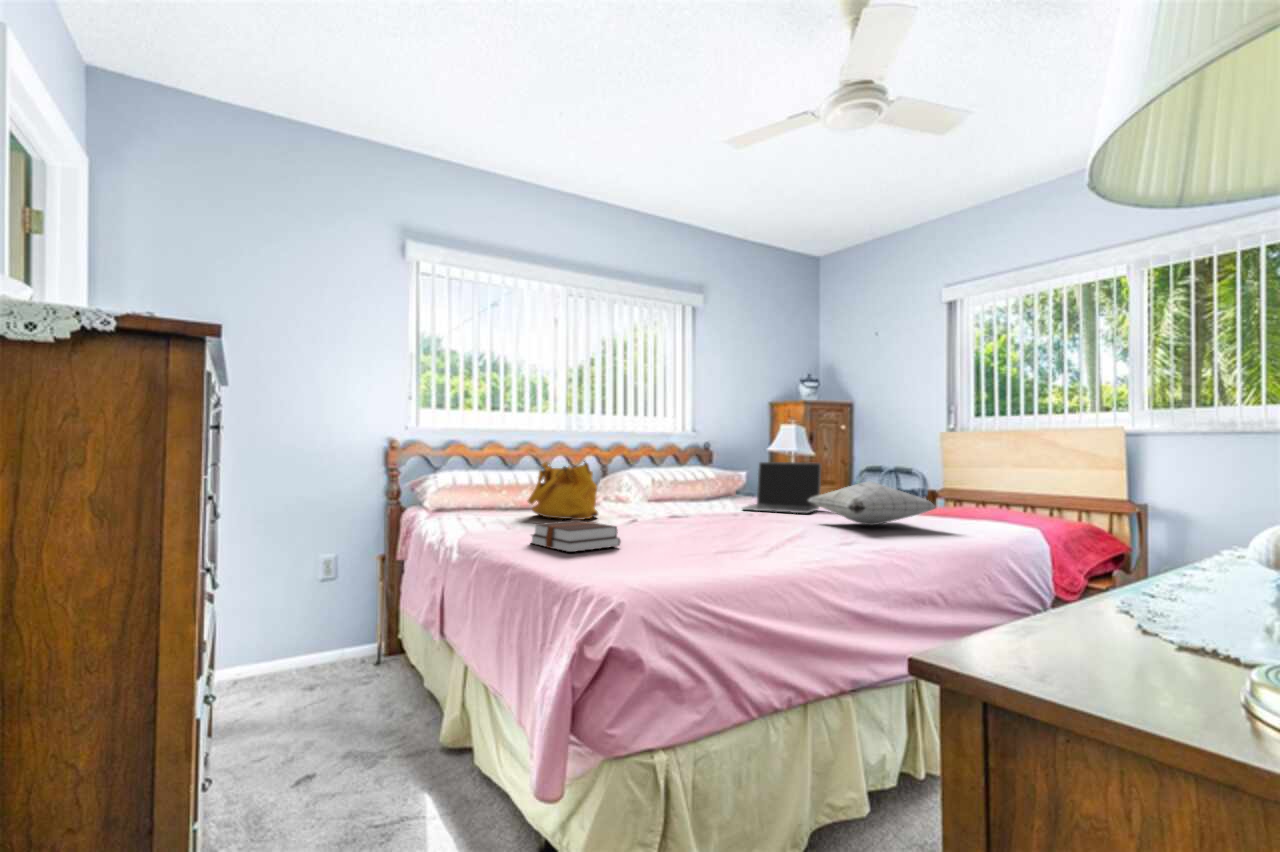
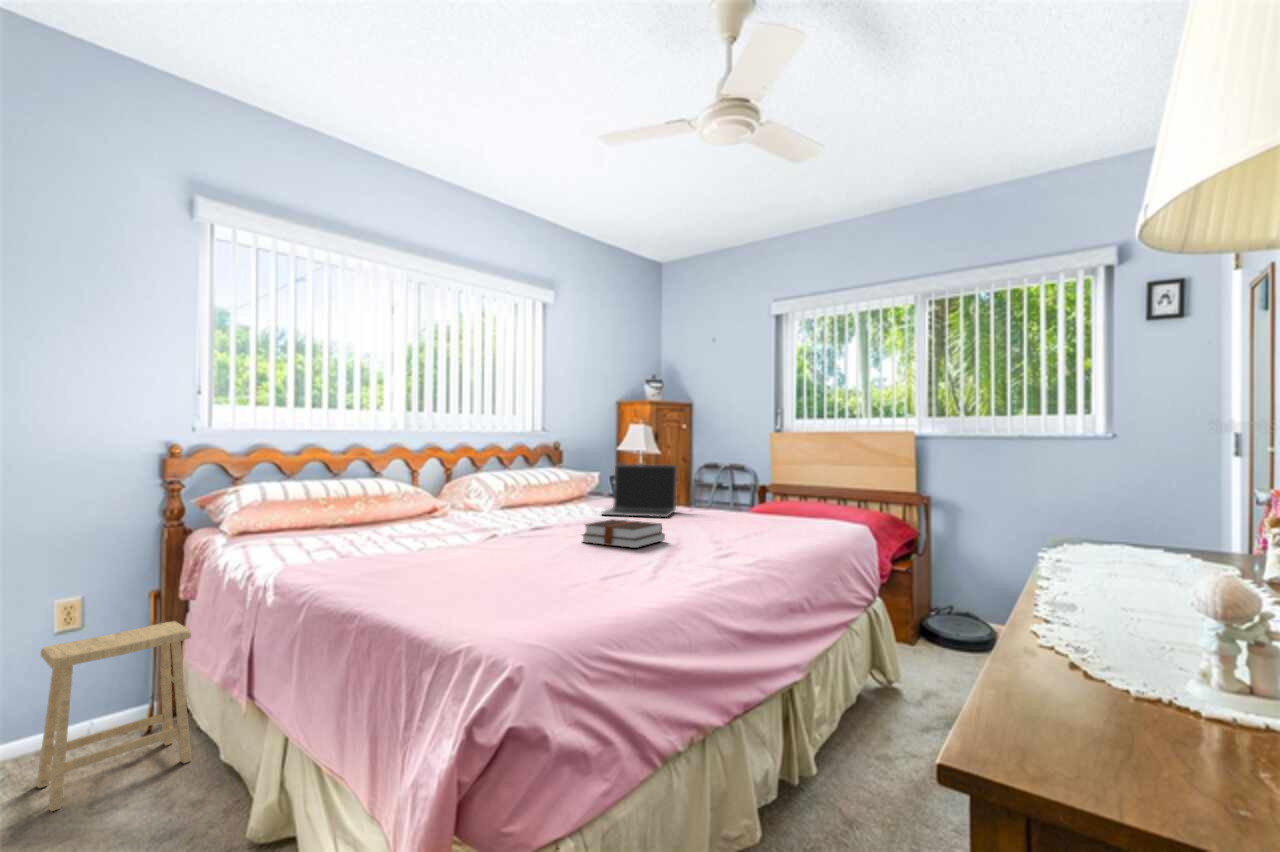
handbag: present [528,461,598,520] -> none [362,468,450,538]
pillow: present [808,481,936,525] -> none [672,486,795,529]
hardback book: present [531,520,621,552] -> present [582,519,665,548]
footstool: none [307,577,404,707] -> present [37,621,191,811]

